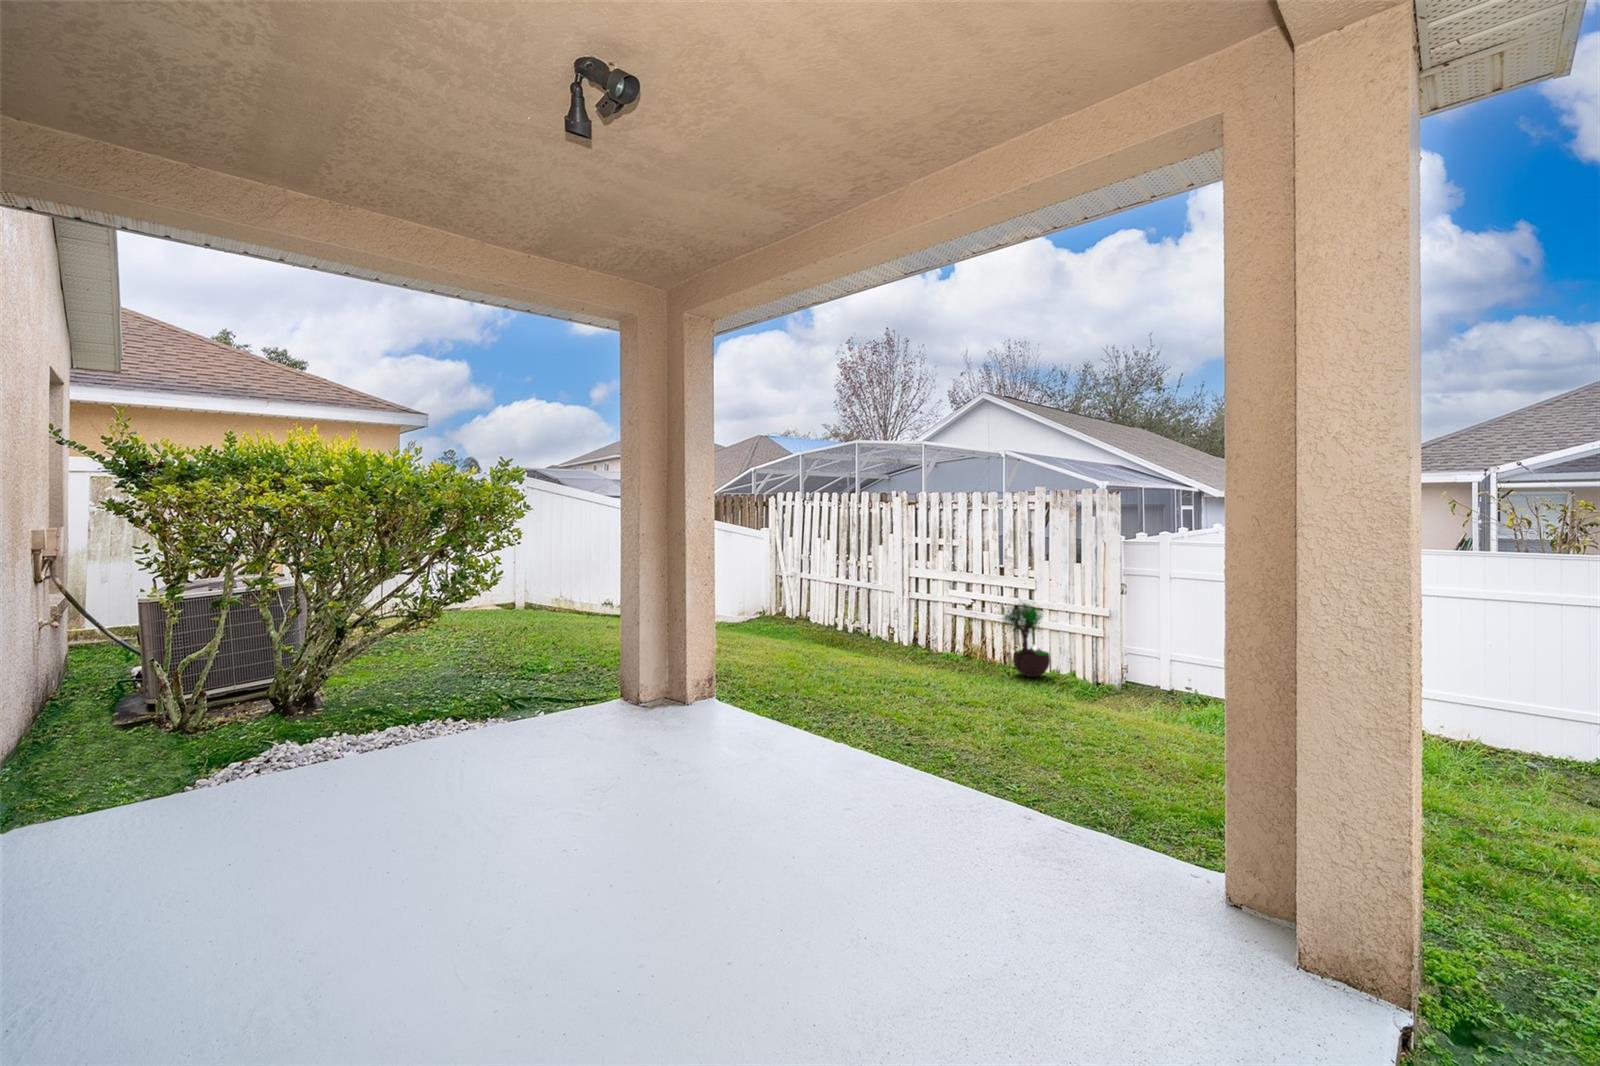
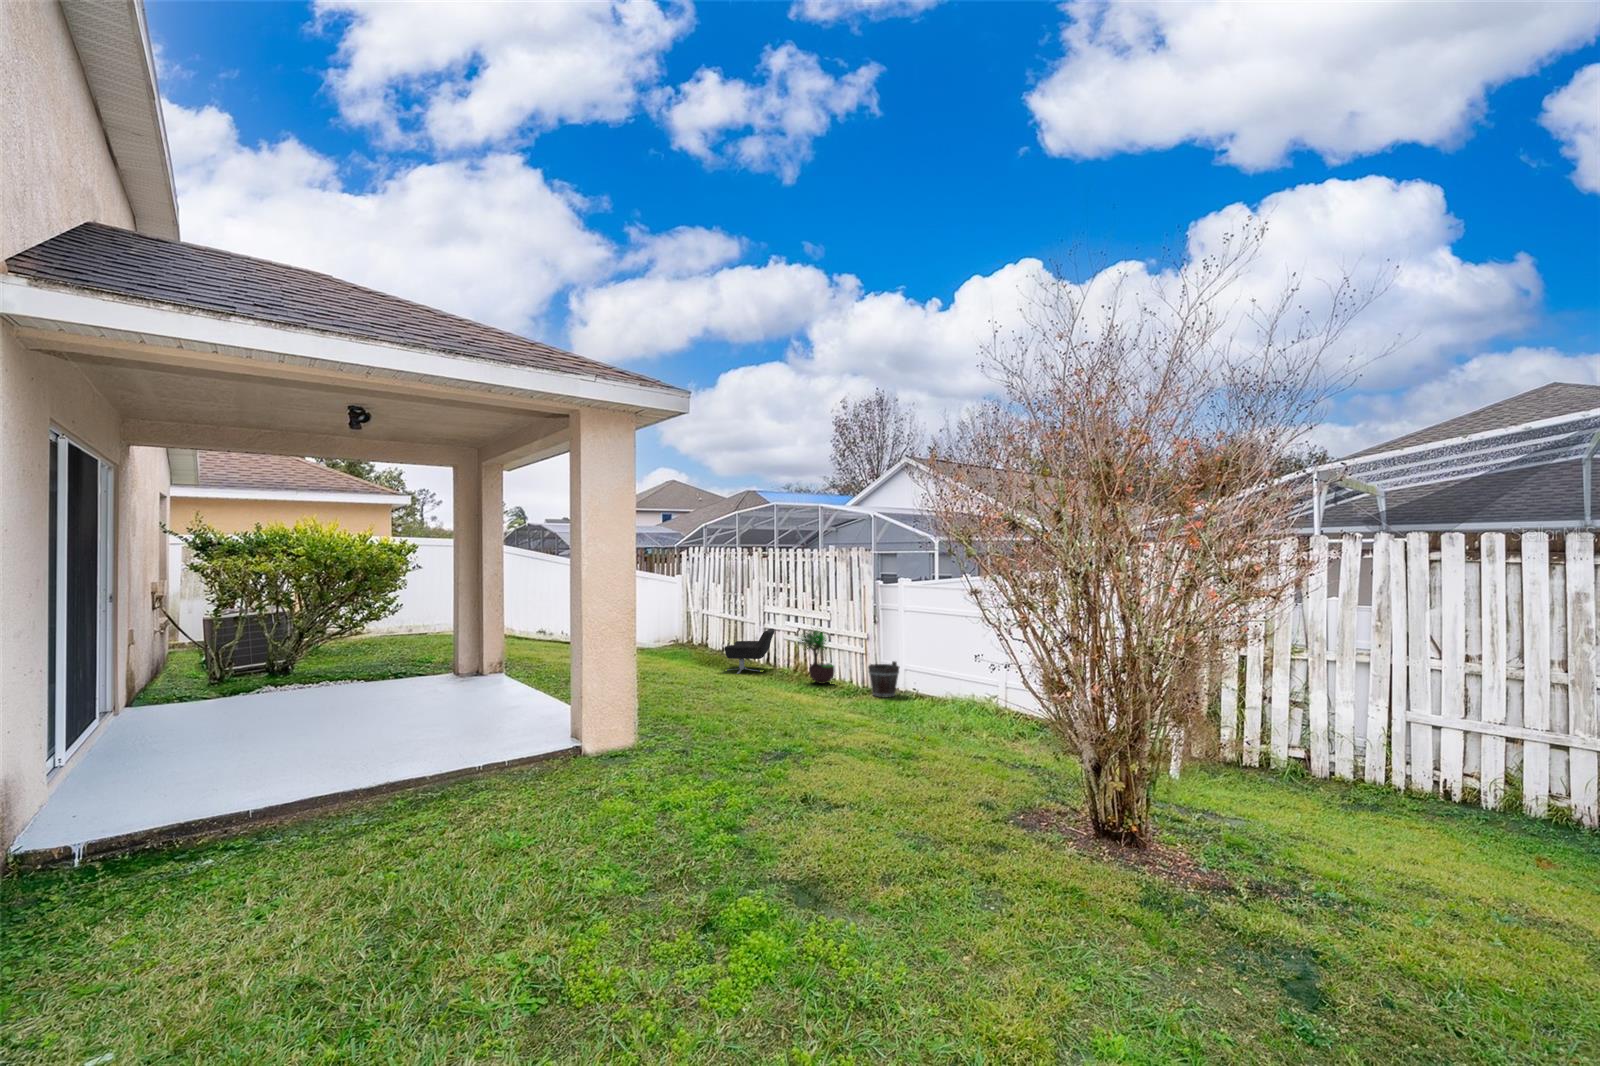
lounge chair: none [864,599,938,662] -> present [724,629,774,674]
bucket: none [1125,647,1174,700] -> present [868,661,900,698]

